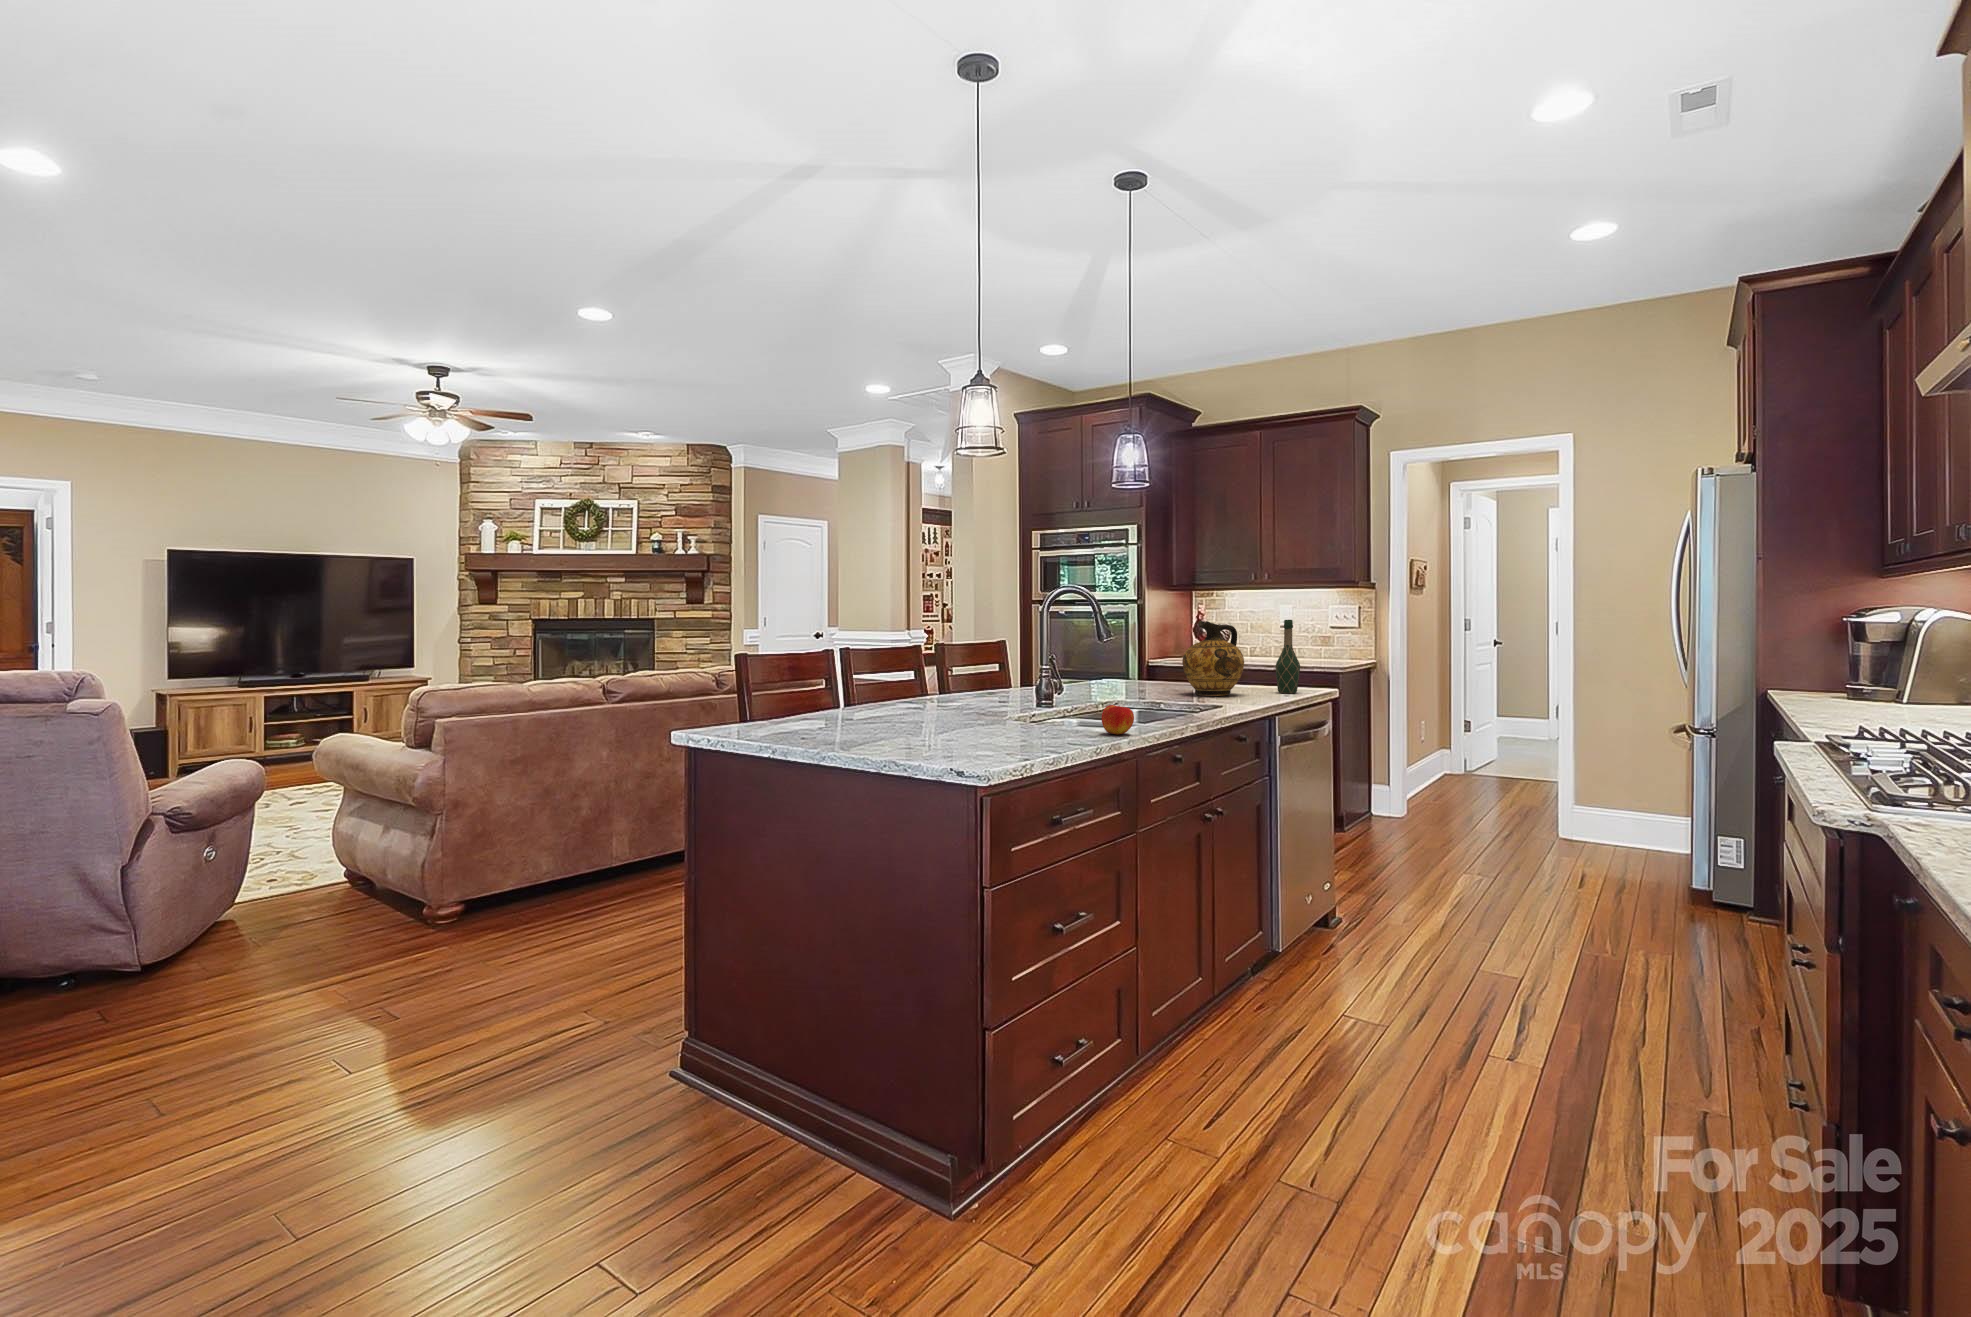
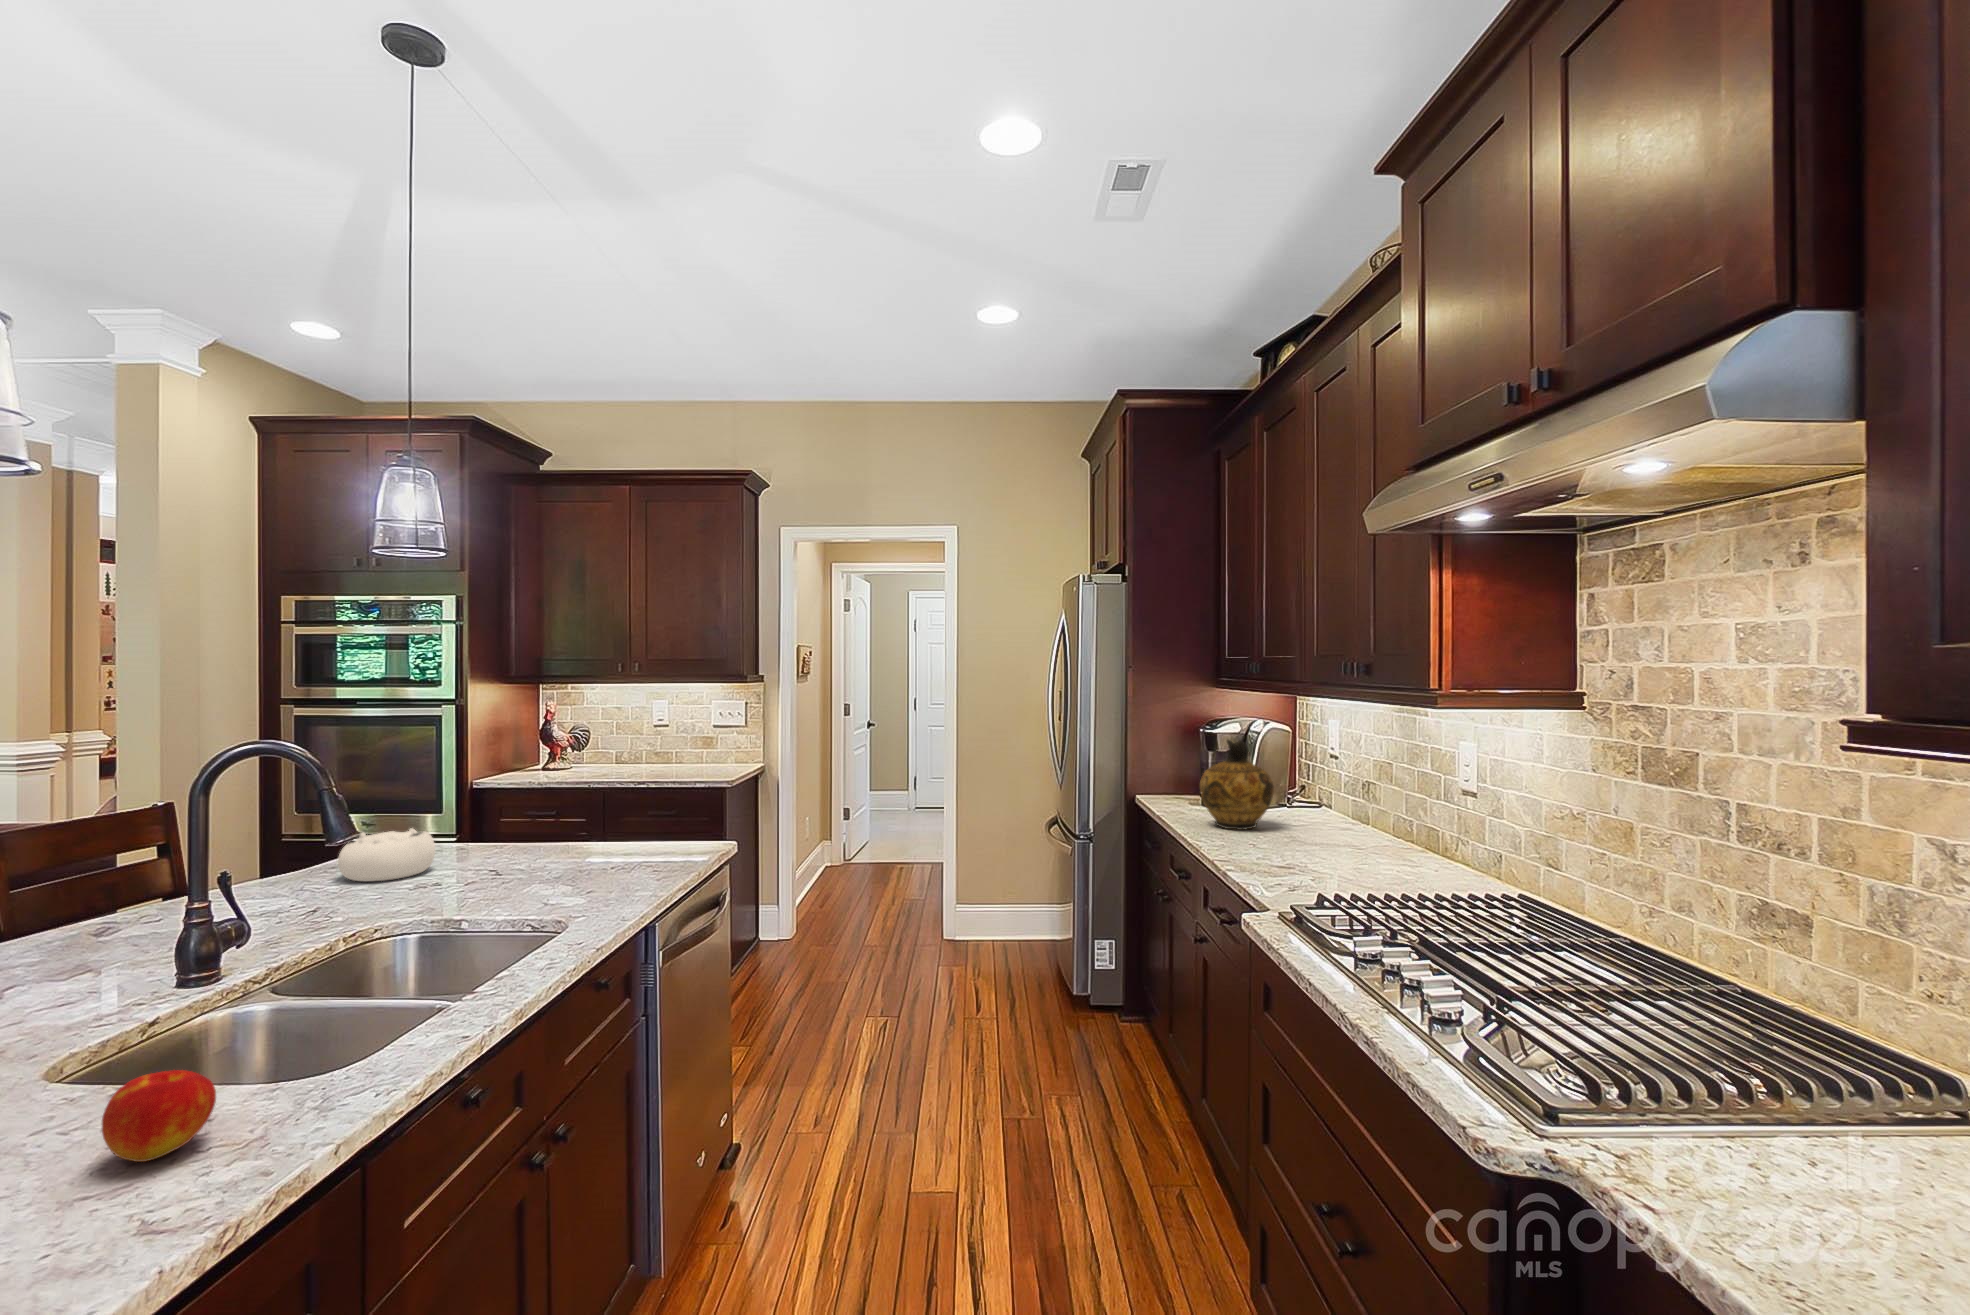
wine bottle: present [1275,620,1300,693] -> none [633,746,670,854]
ceramic jug: present [1182,621,1244,696] -> present [1200,740,1274,830]
decorative bowl: none [1111,664,1159,692] -> present [338,828,435,881]

